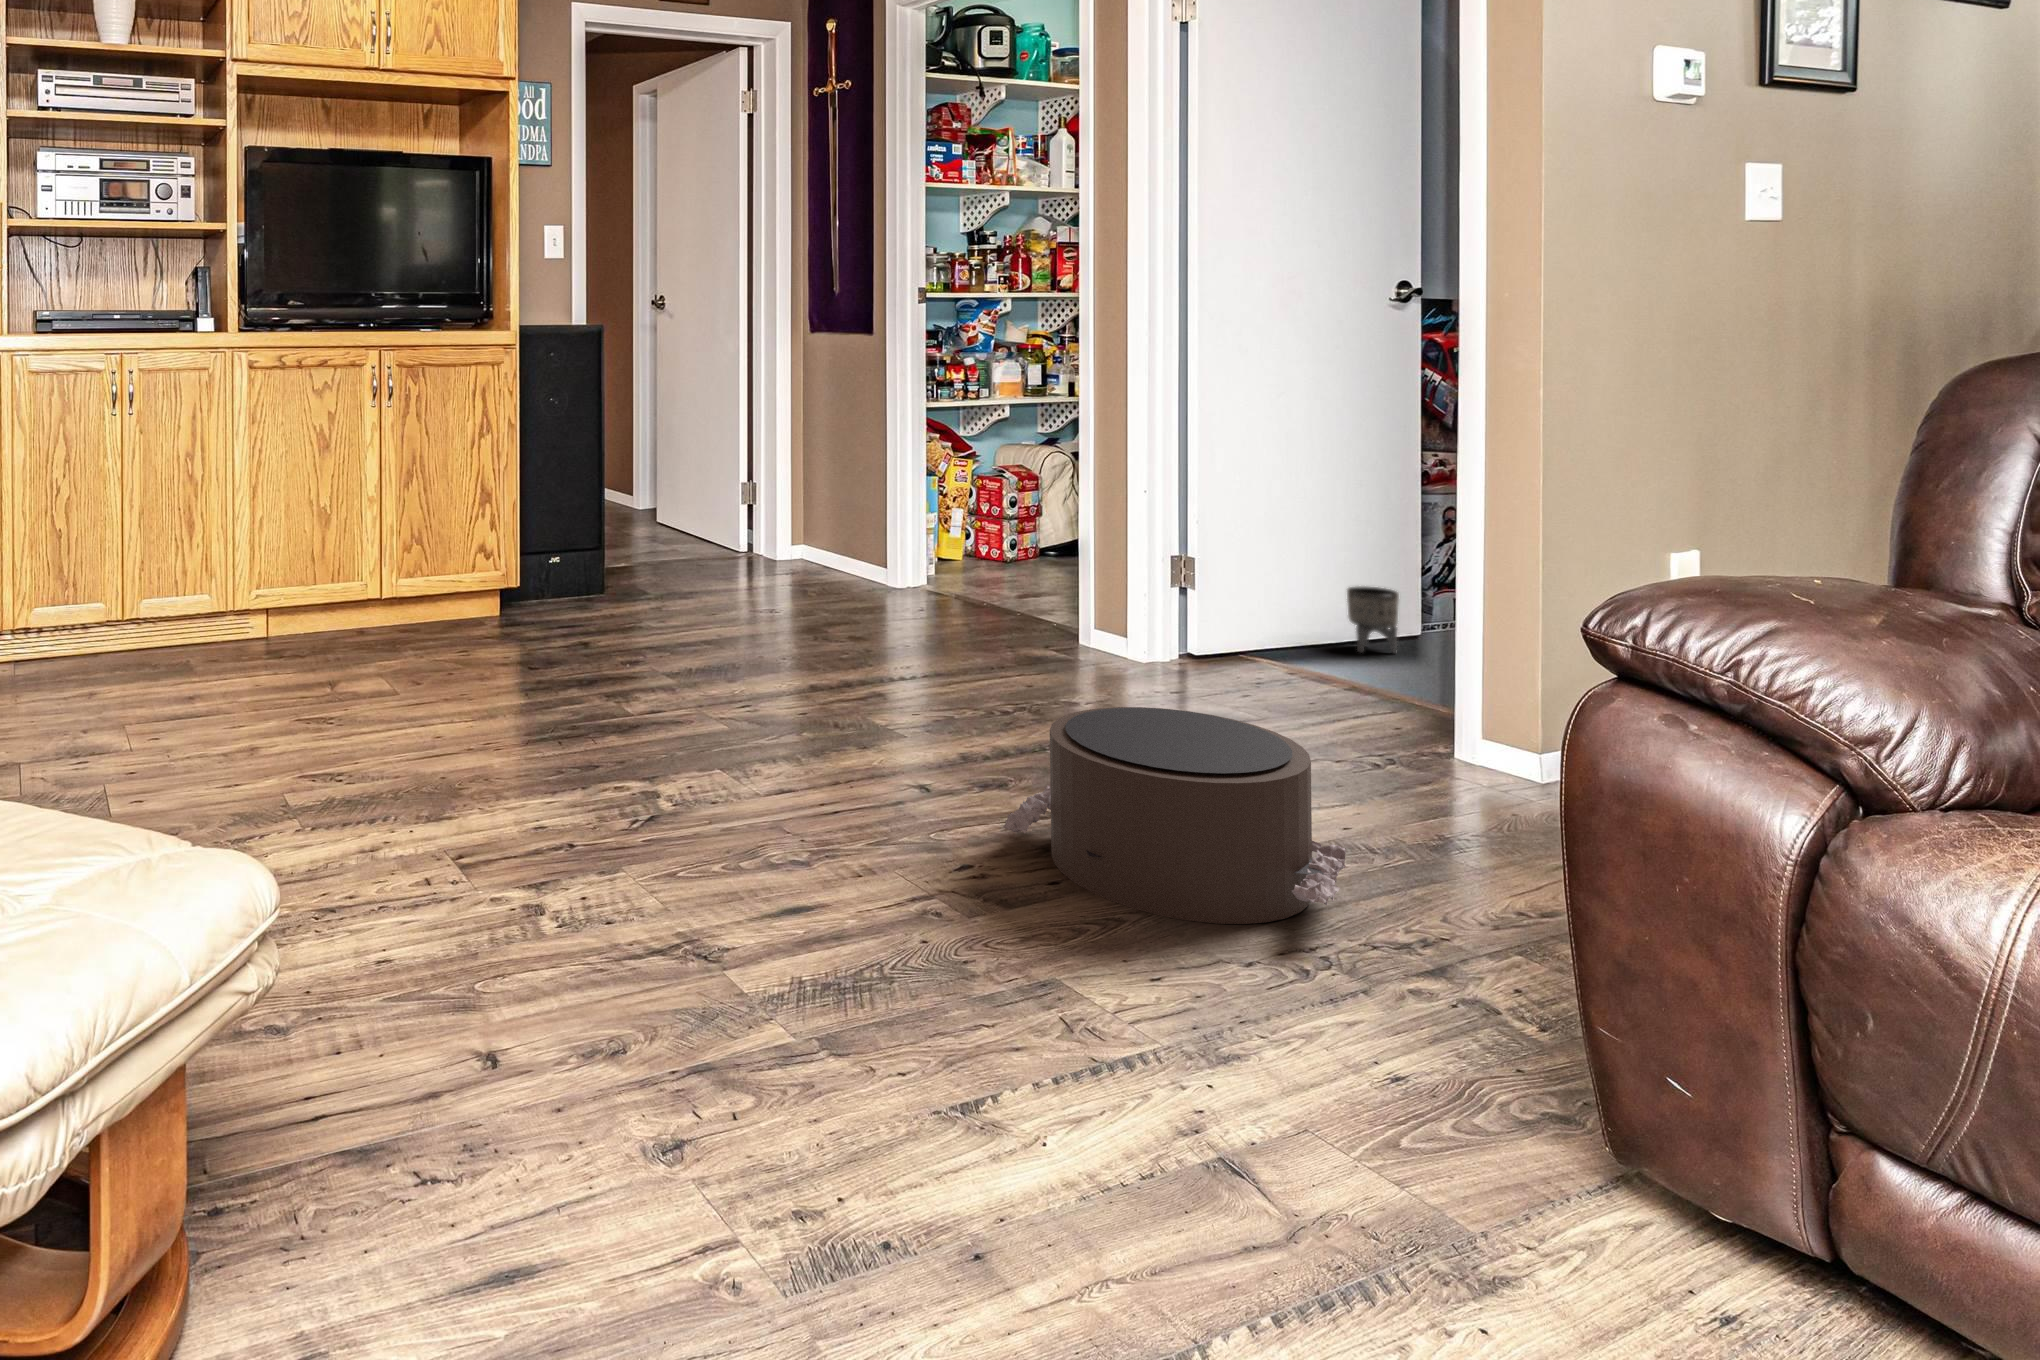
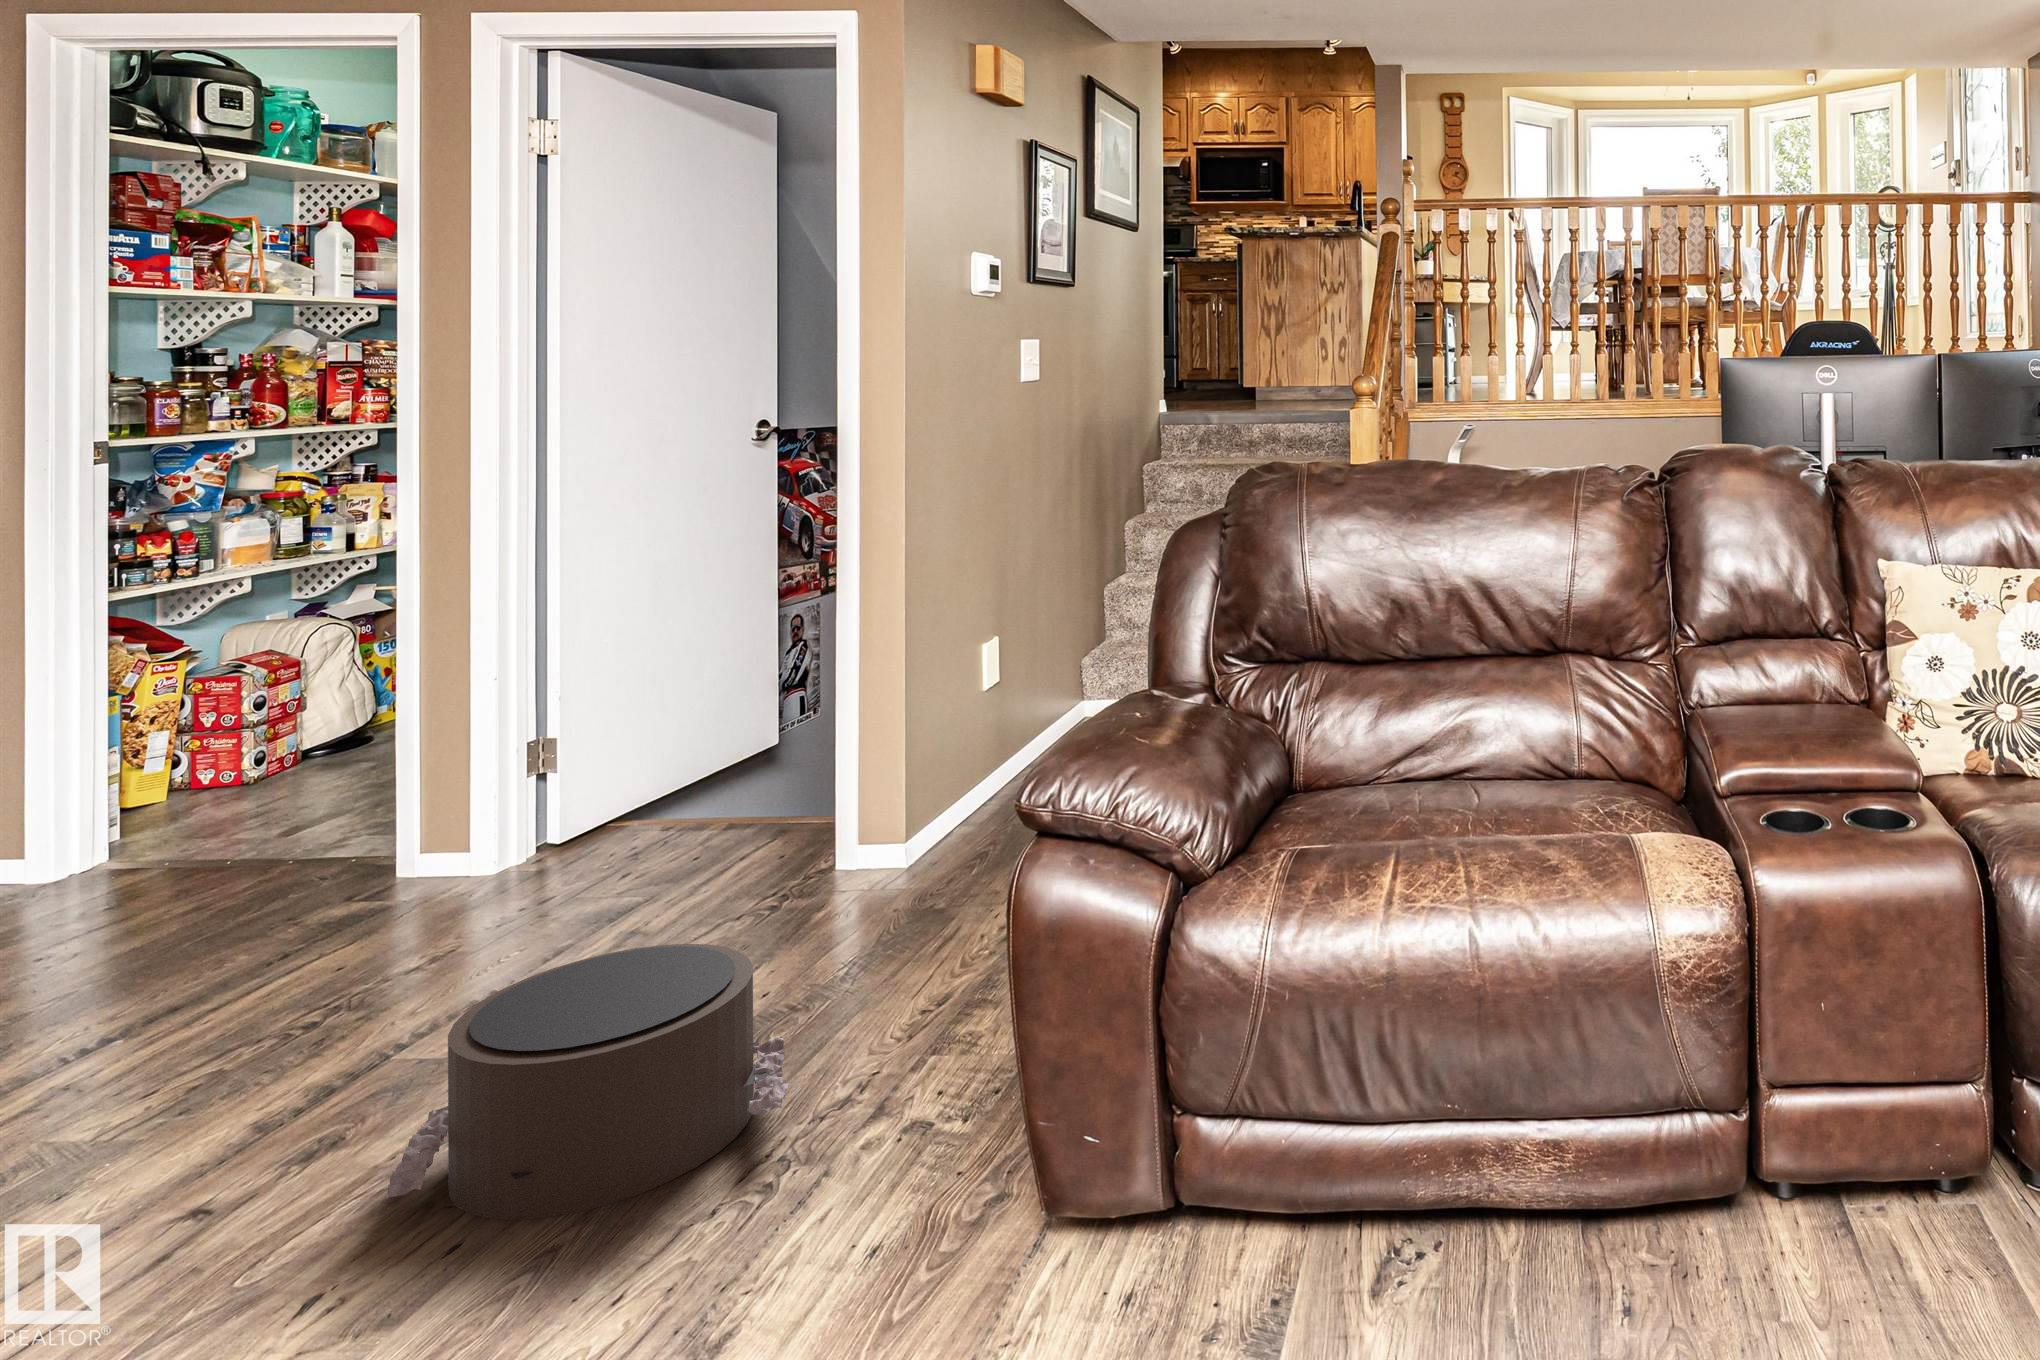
planter: present [1347,586,1399,653] -> none [708,729,758,800]

